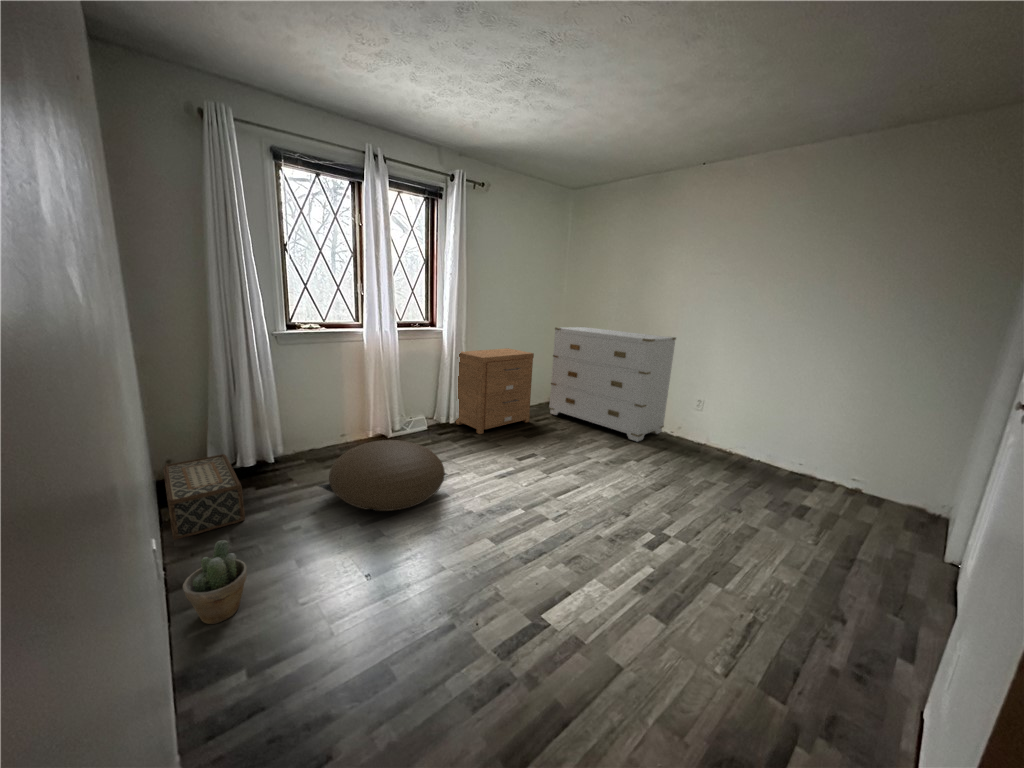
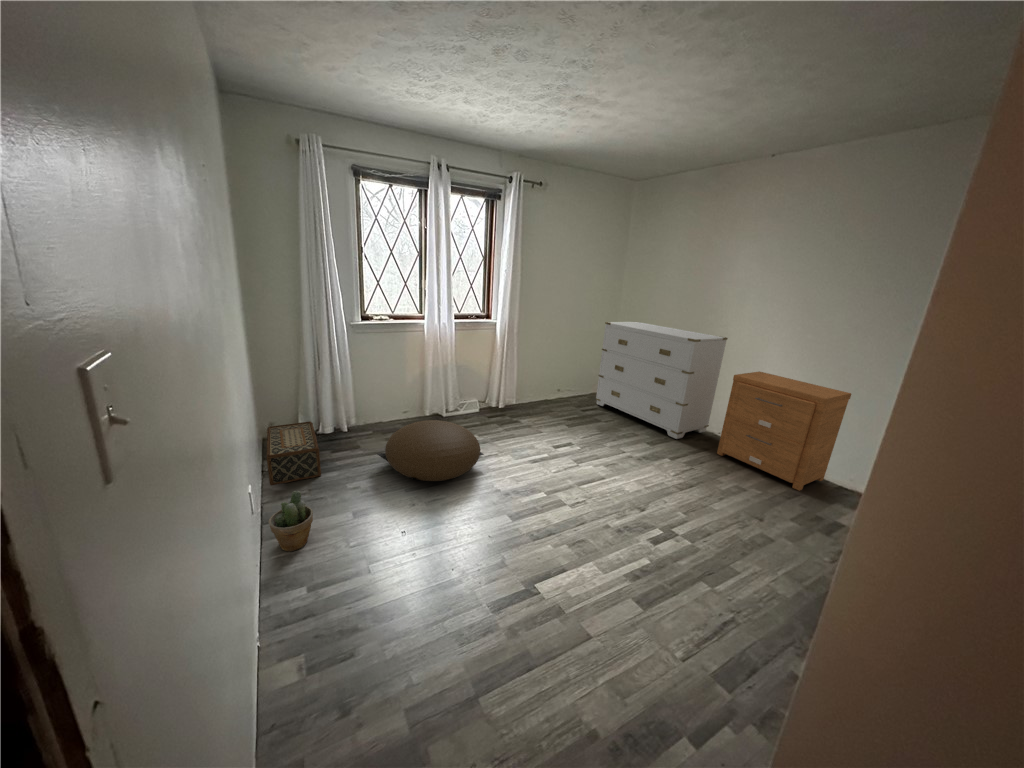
nightstand: present [456,348,534,434] -> present [717,371,851,491]

